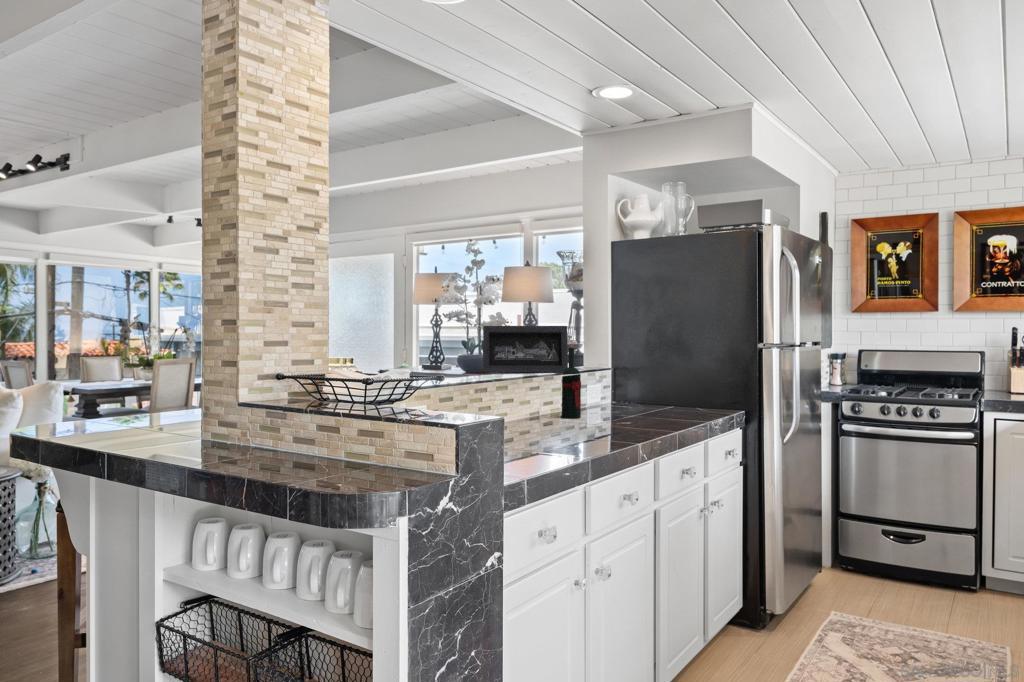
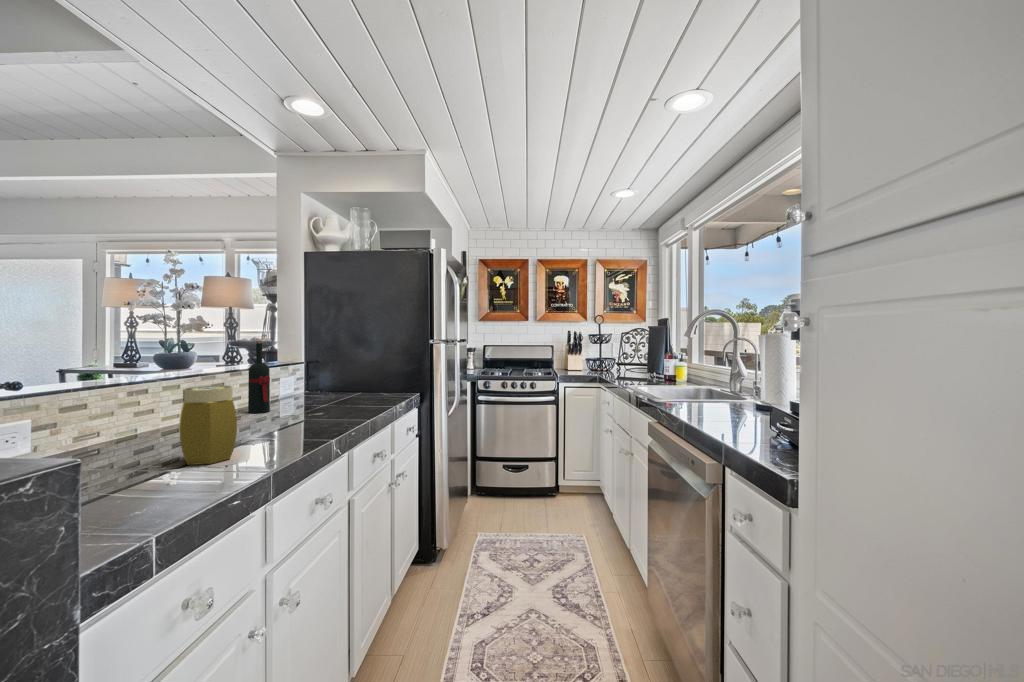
picture frame: present [483,326,568,373] -> none [148,320,256,371]
jar: none [527,386,567,448] -> present [179,385,237,465]

